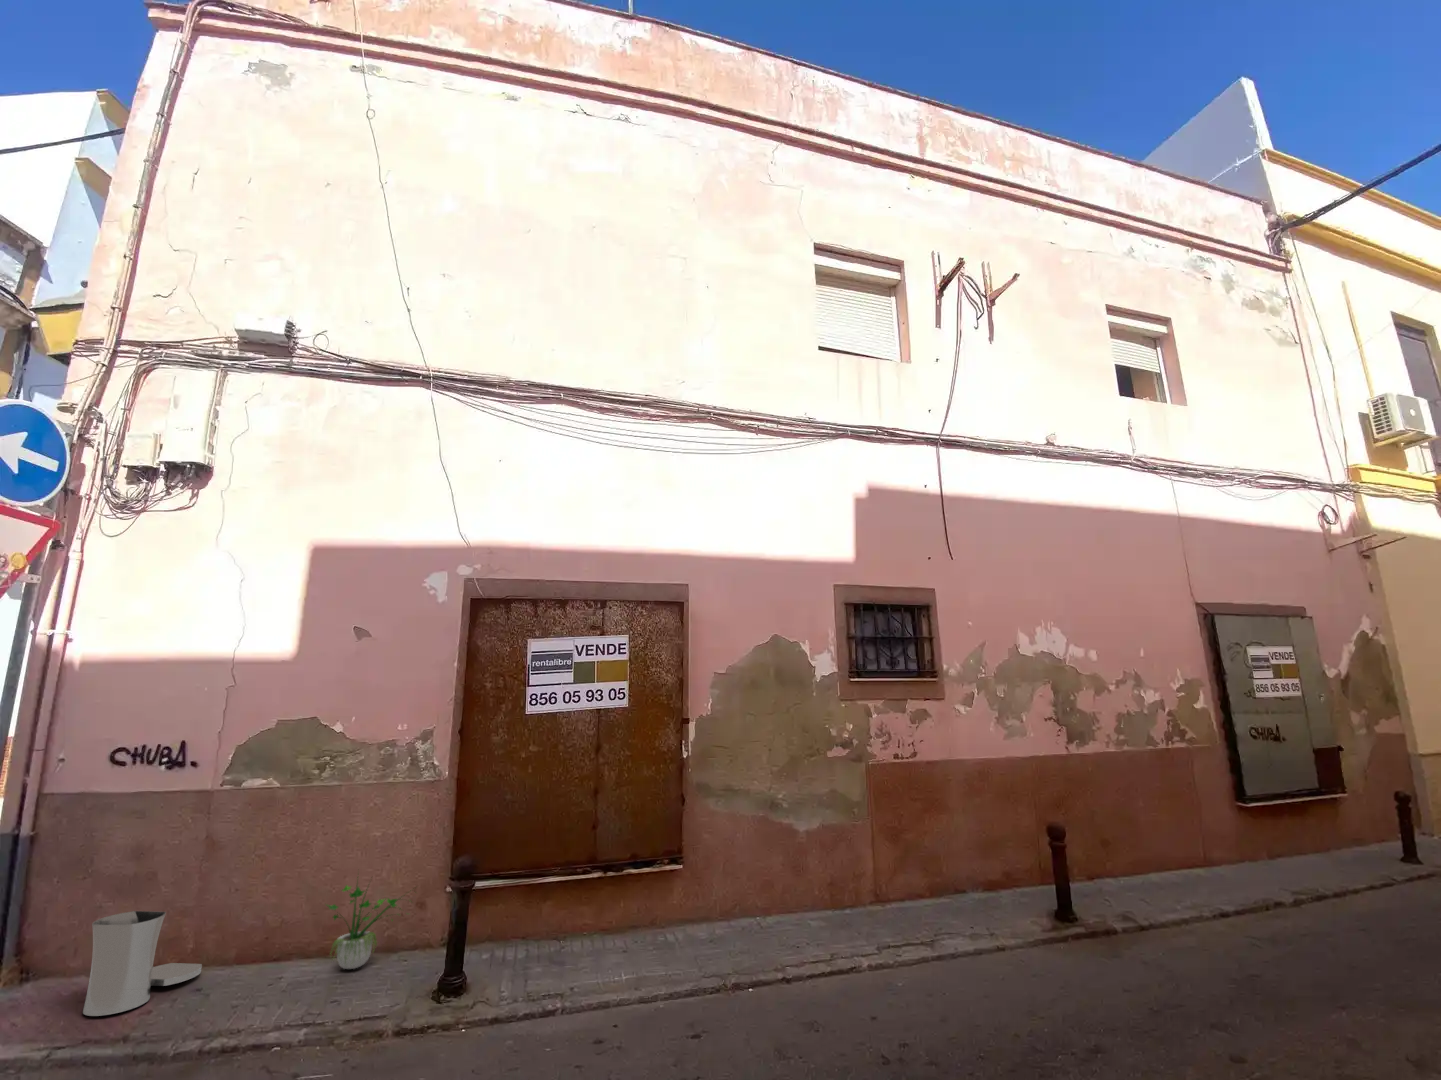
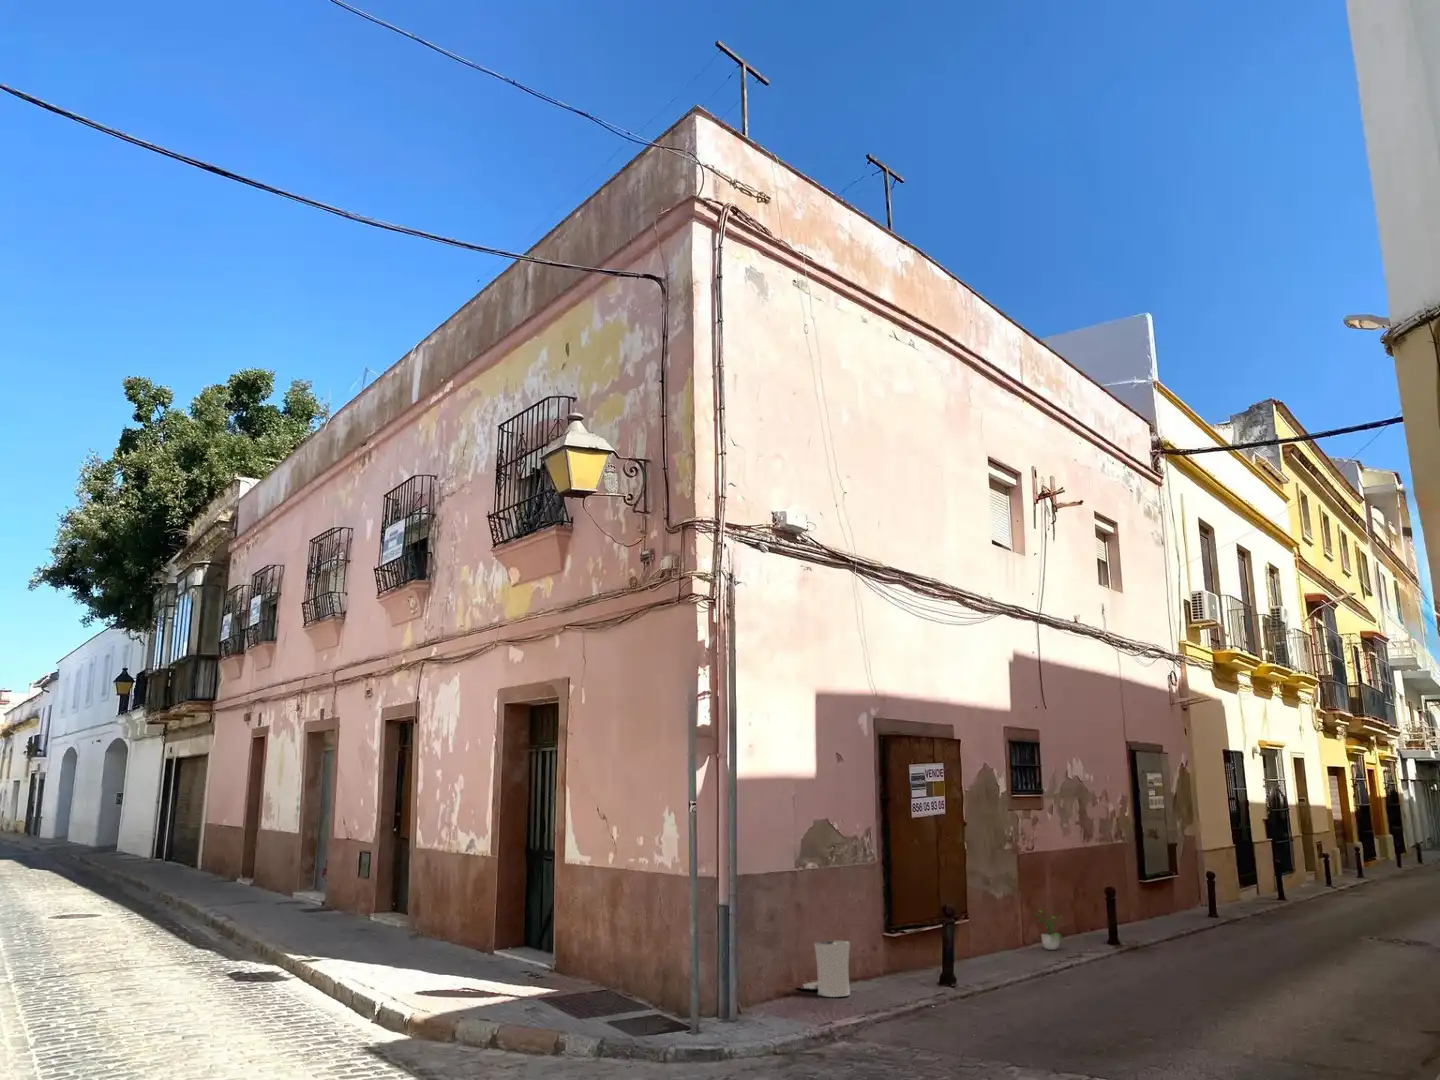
potted plant: present [328,886,401,969] -> present [1036,911,1063,950]

